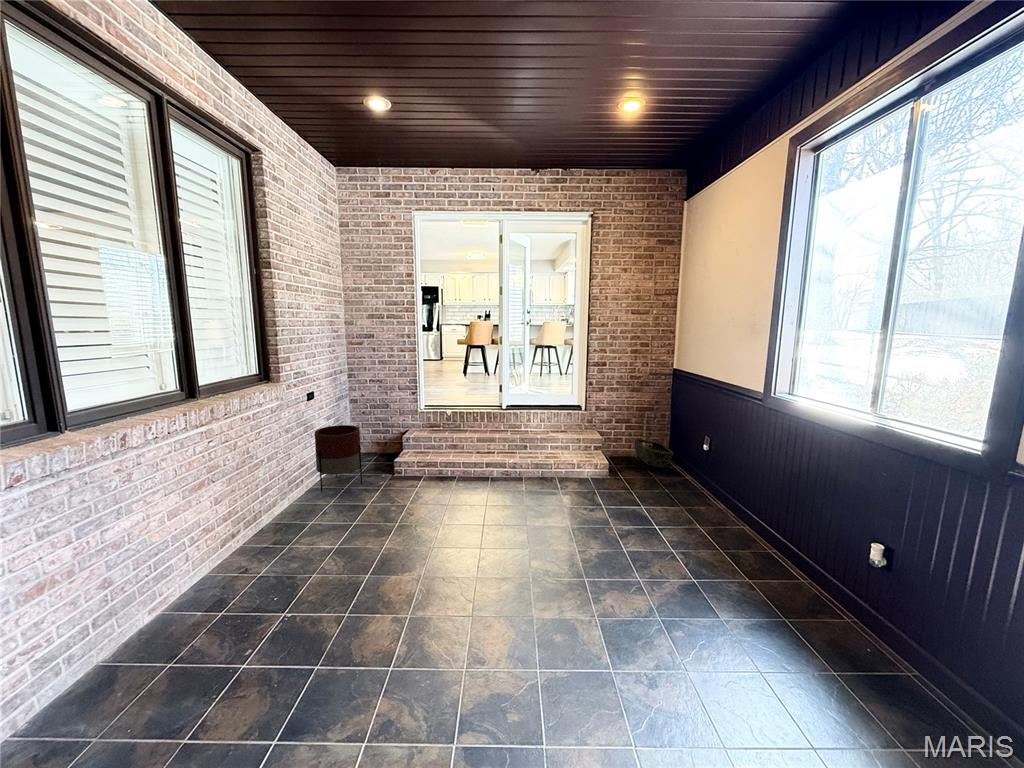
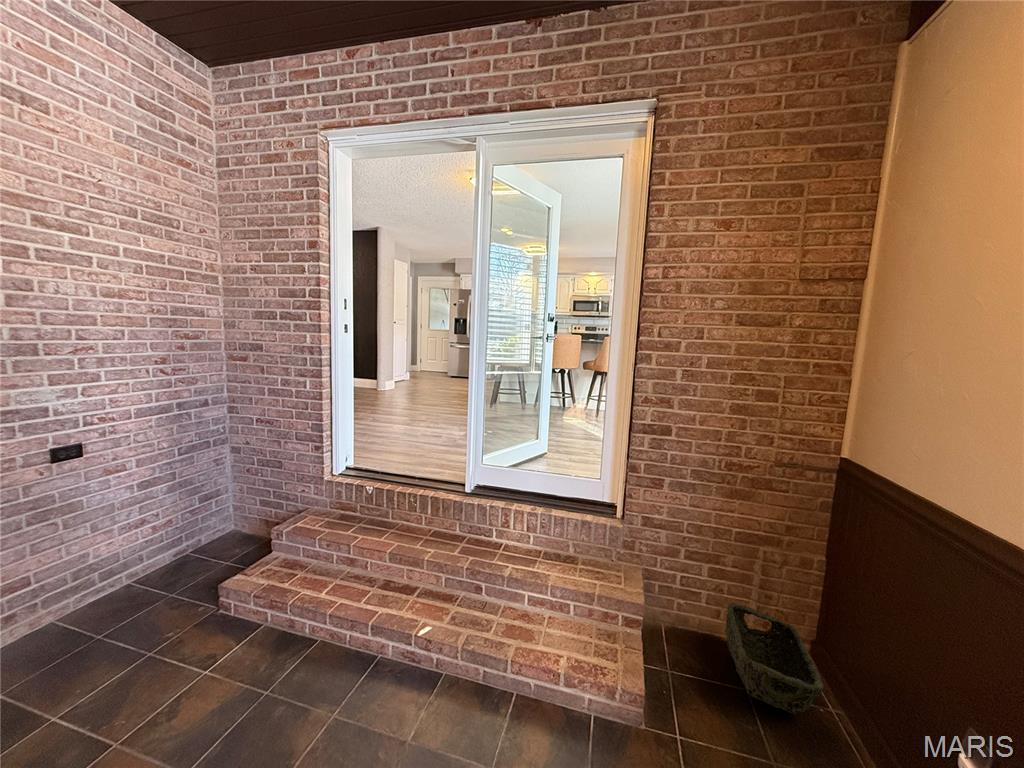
planter: present [315,425,362,491] -> none [54,507,164,637]

